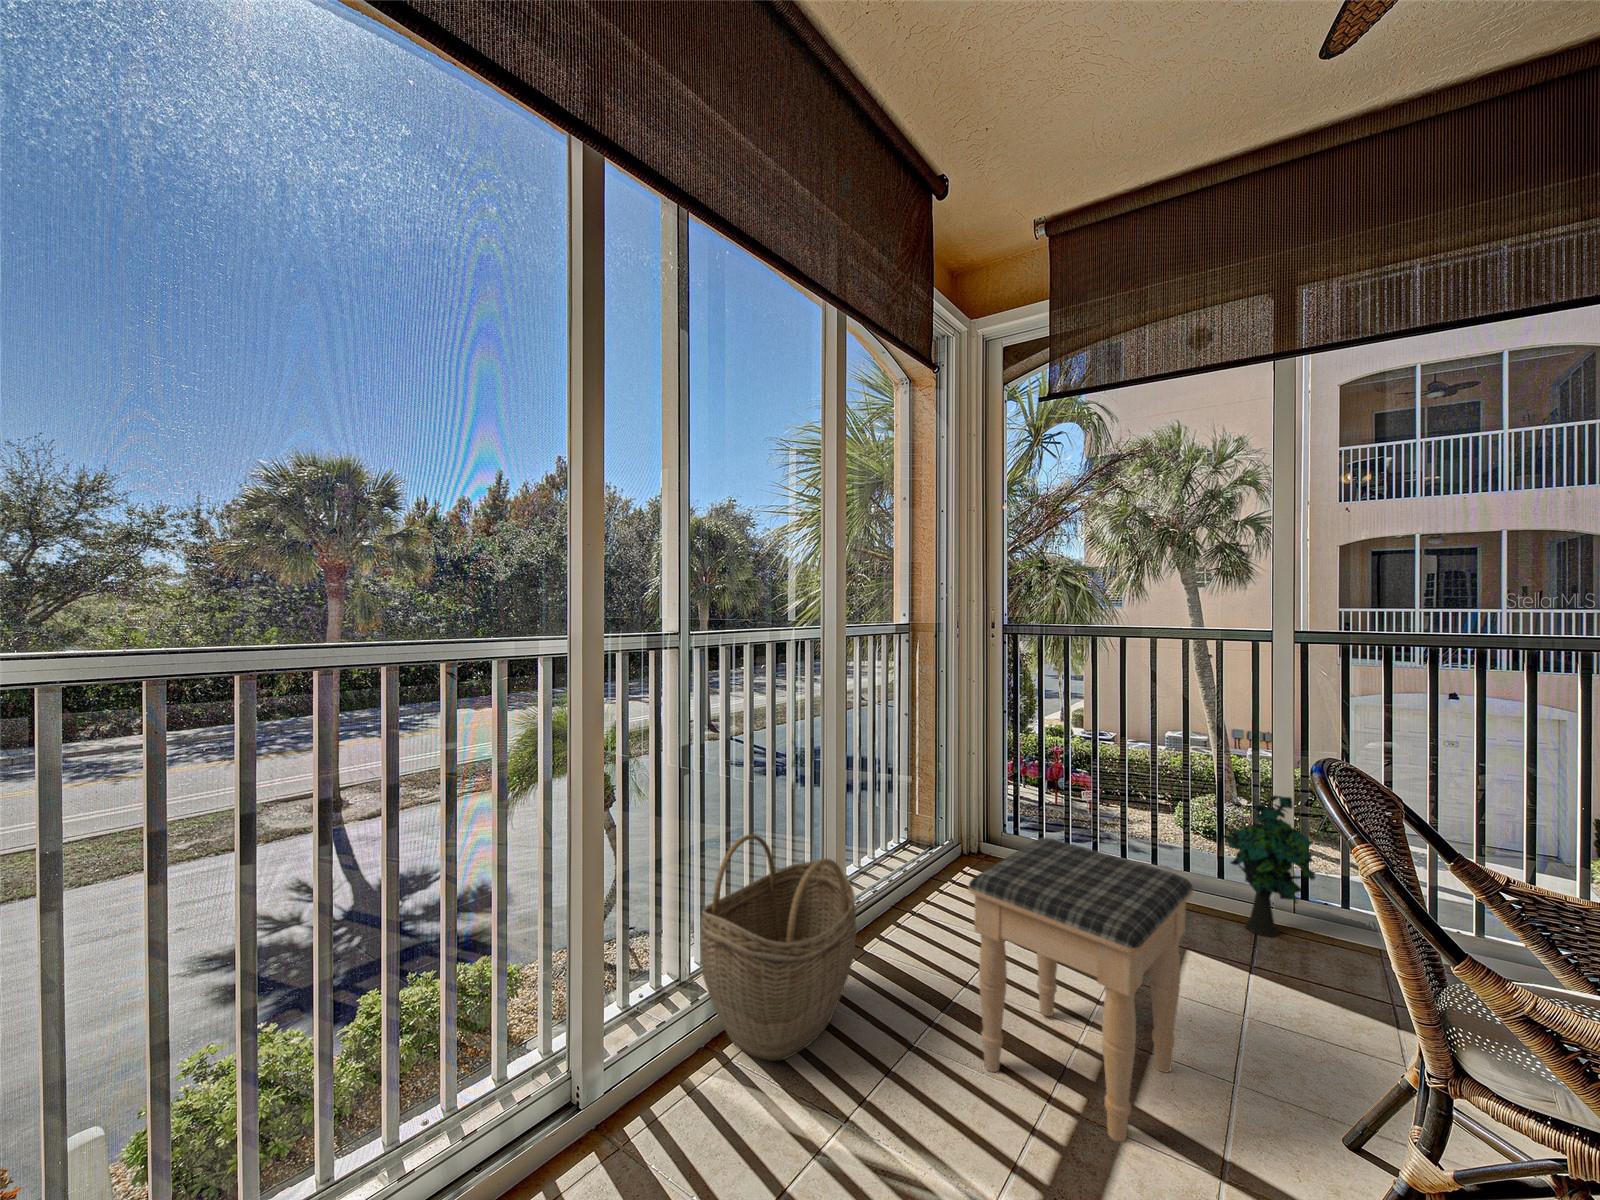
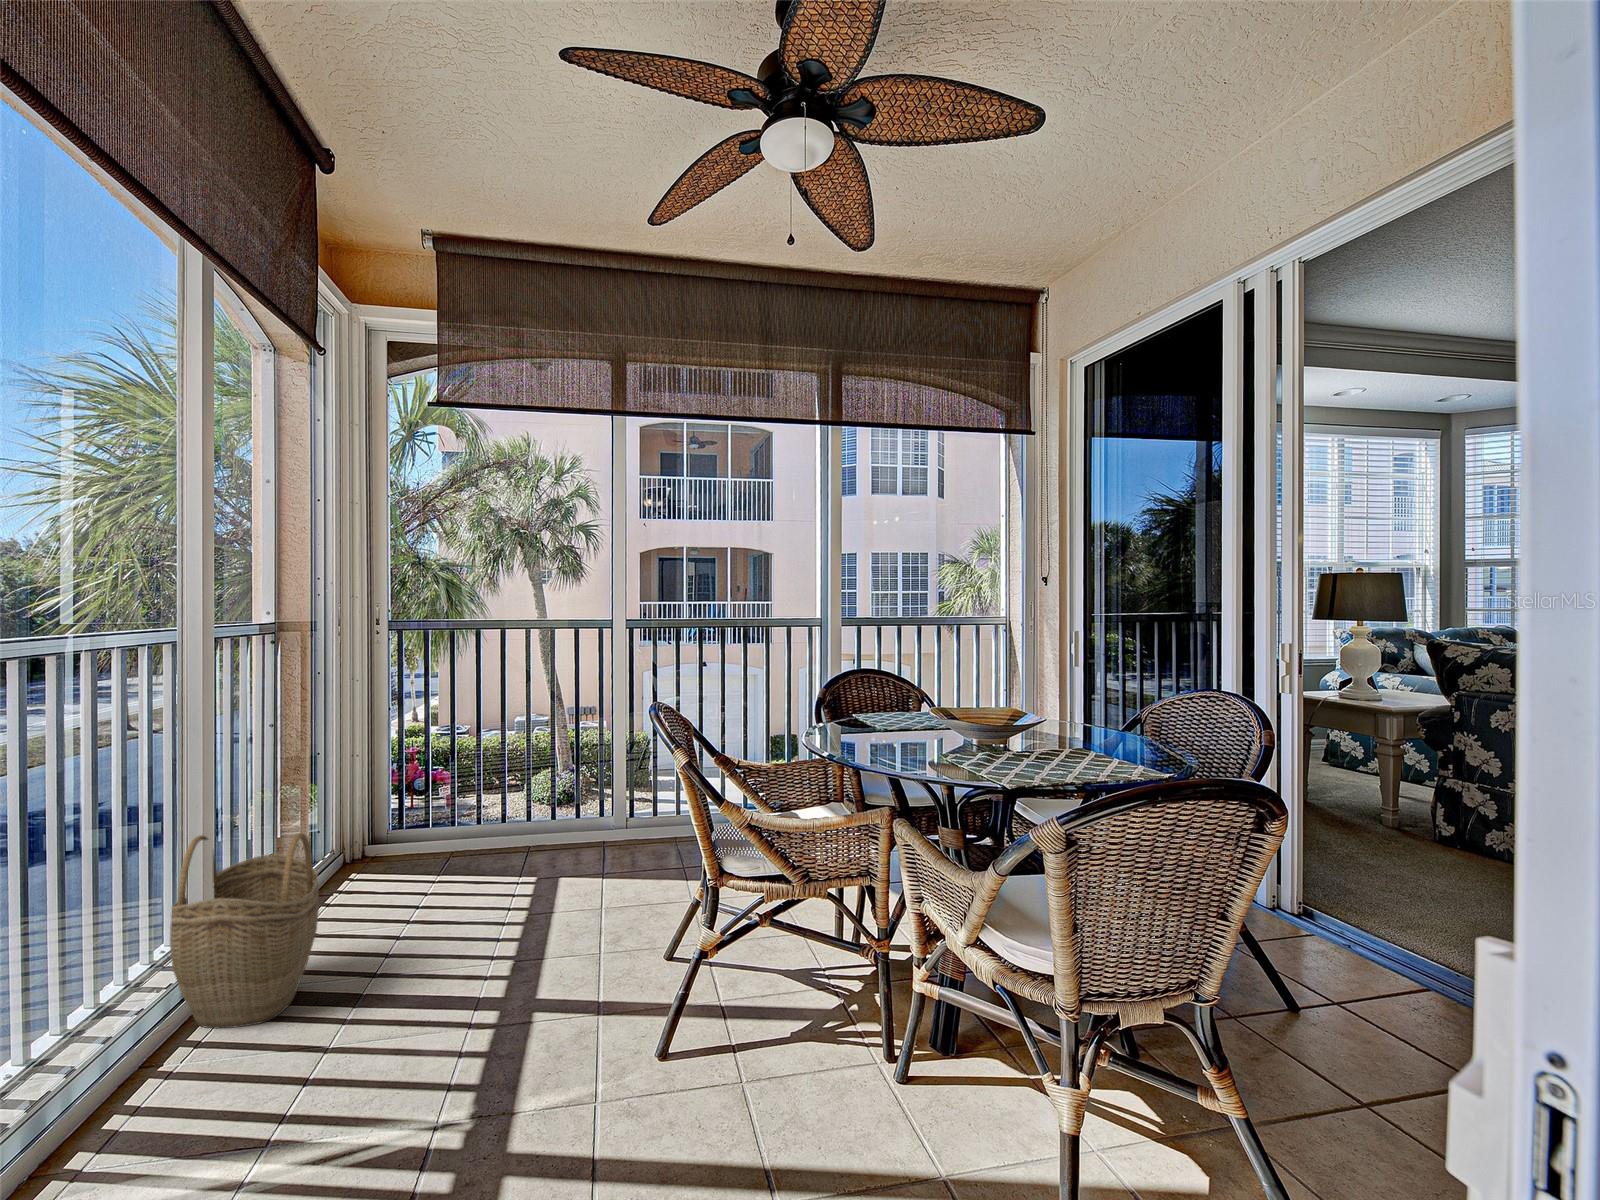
decorative plant: present [1219,796,1315,937] -> none [566,749,634,862]
footstool: present [968,838,1193,1142] -> none [431,791,579,970]

